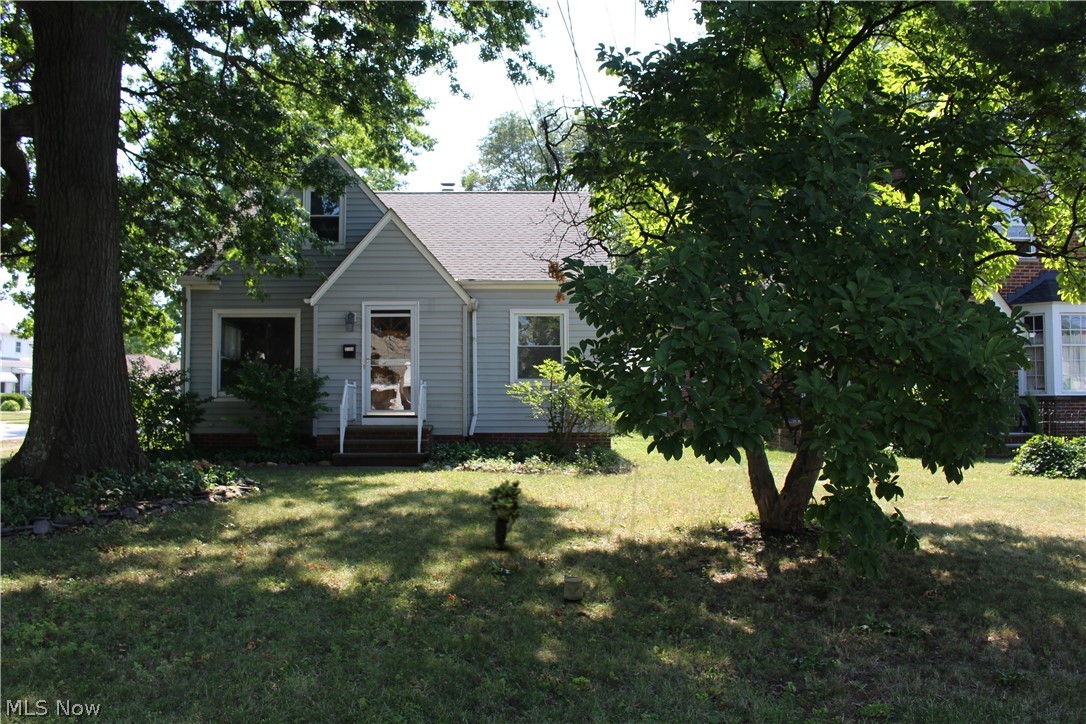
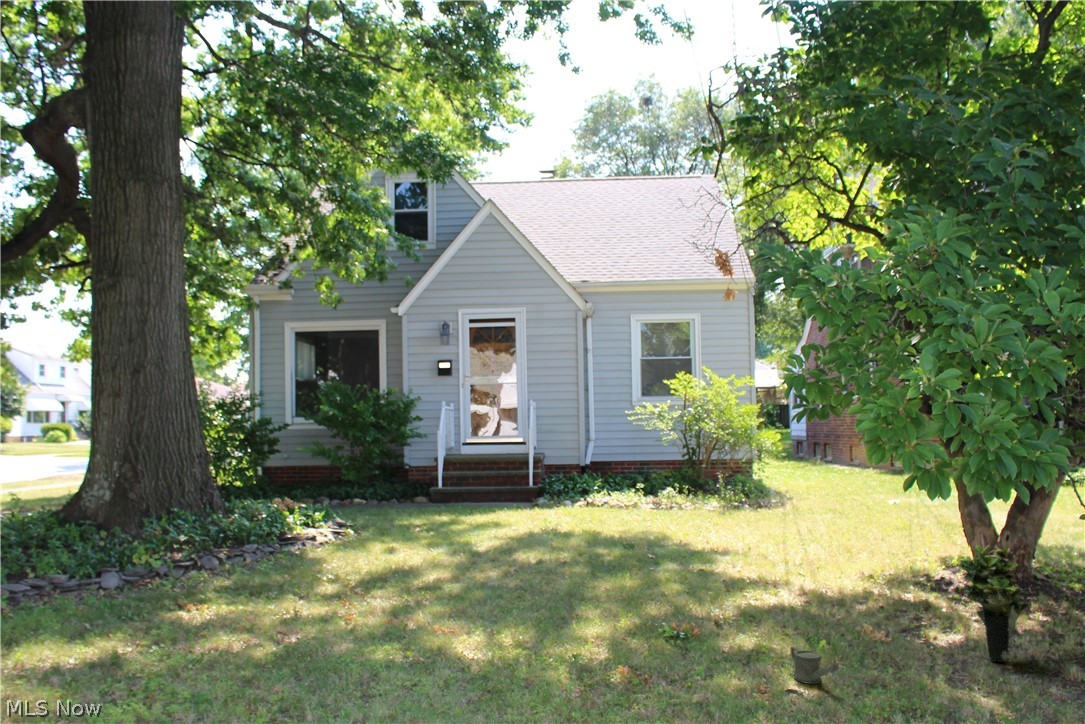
potted plant: present [488,480,522,549] -> present [959,545,1030,662]

